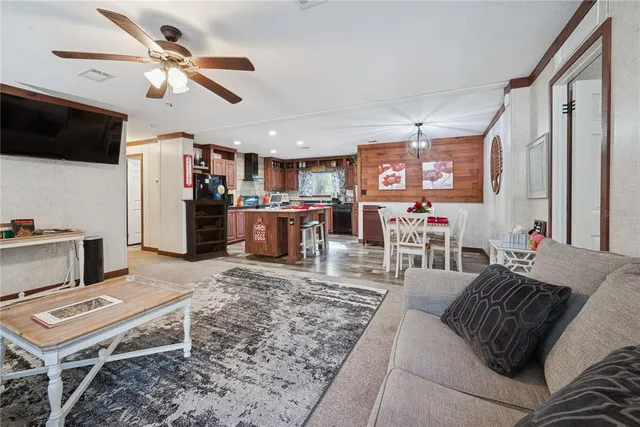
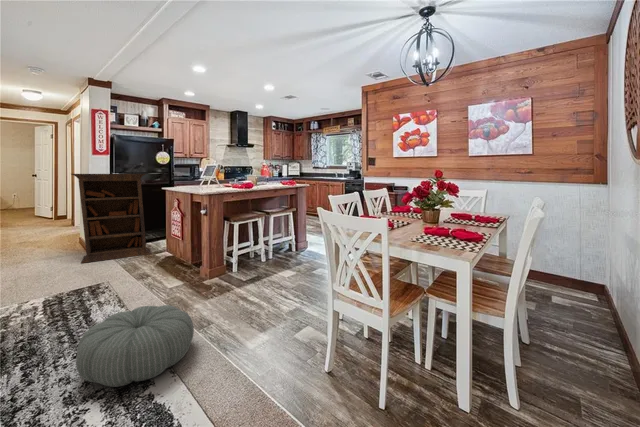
pouf: none [298,262,345,290] -> present [76,305,194,387]

